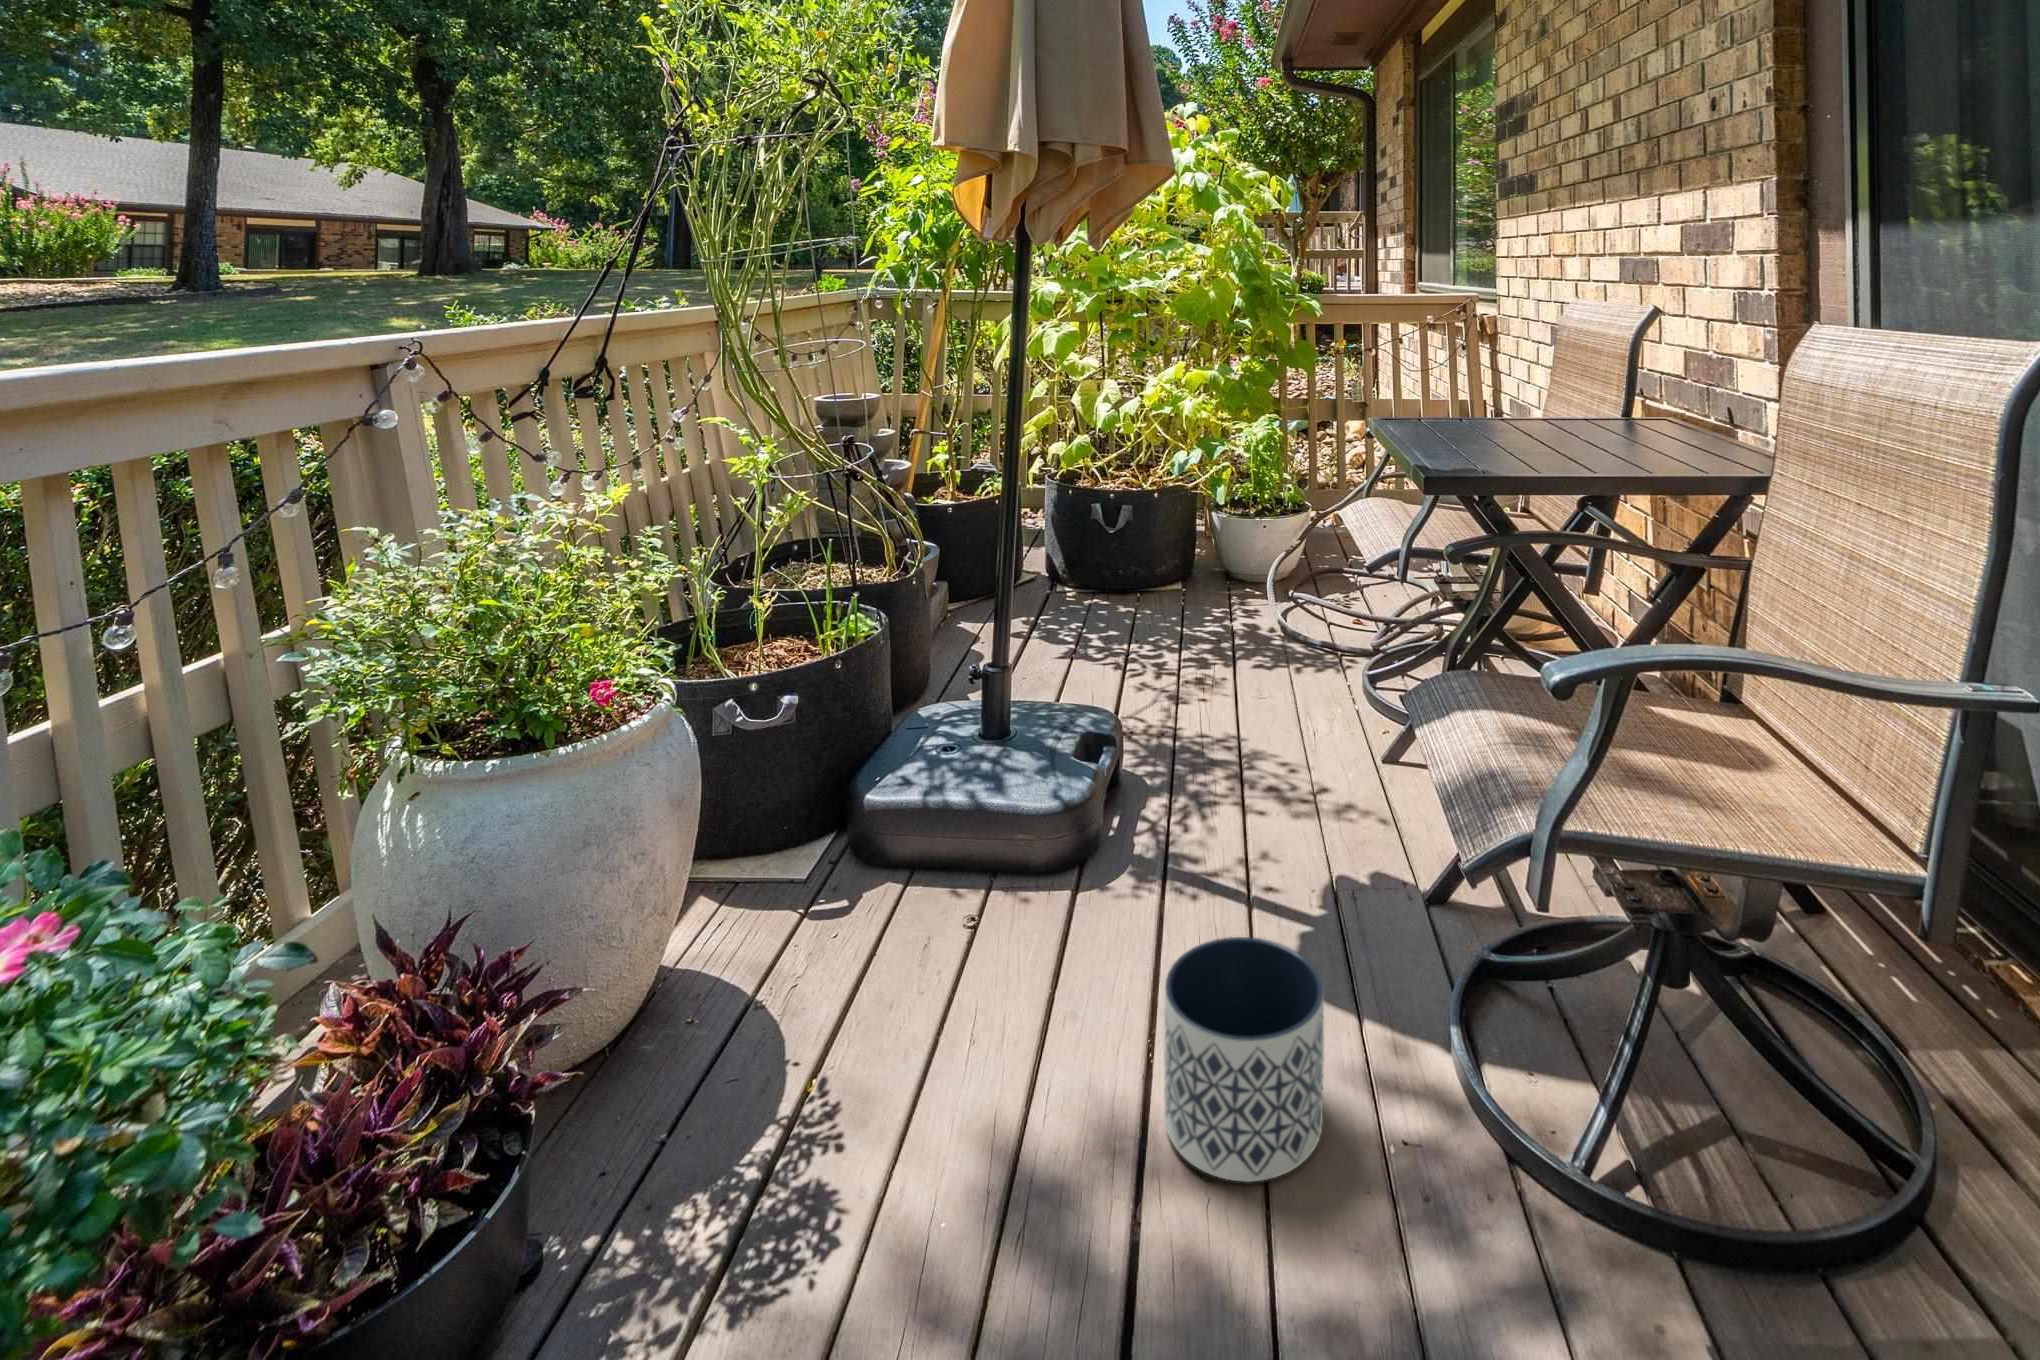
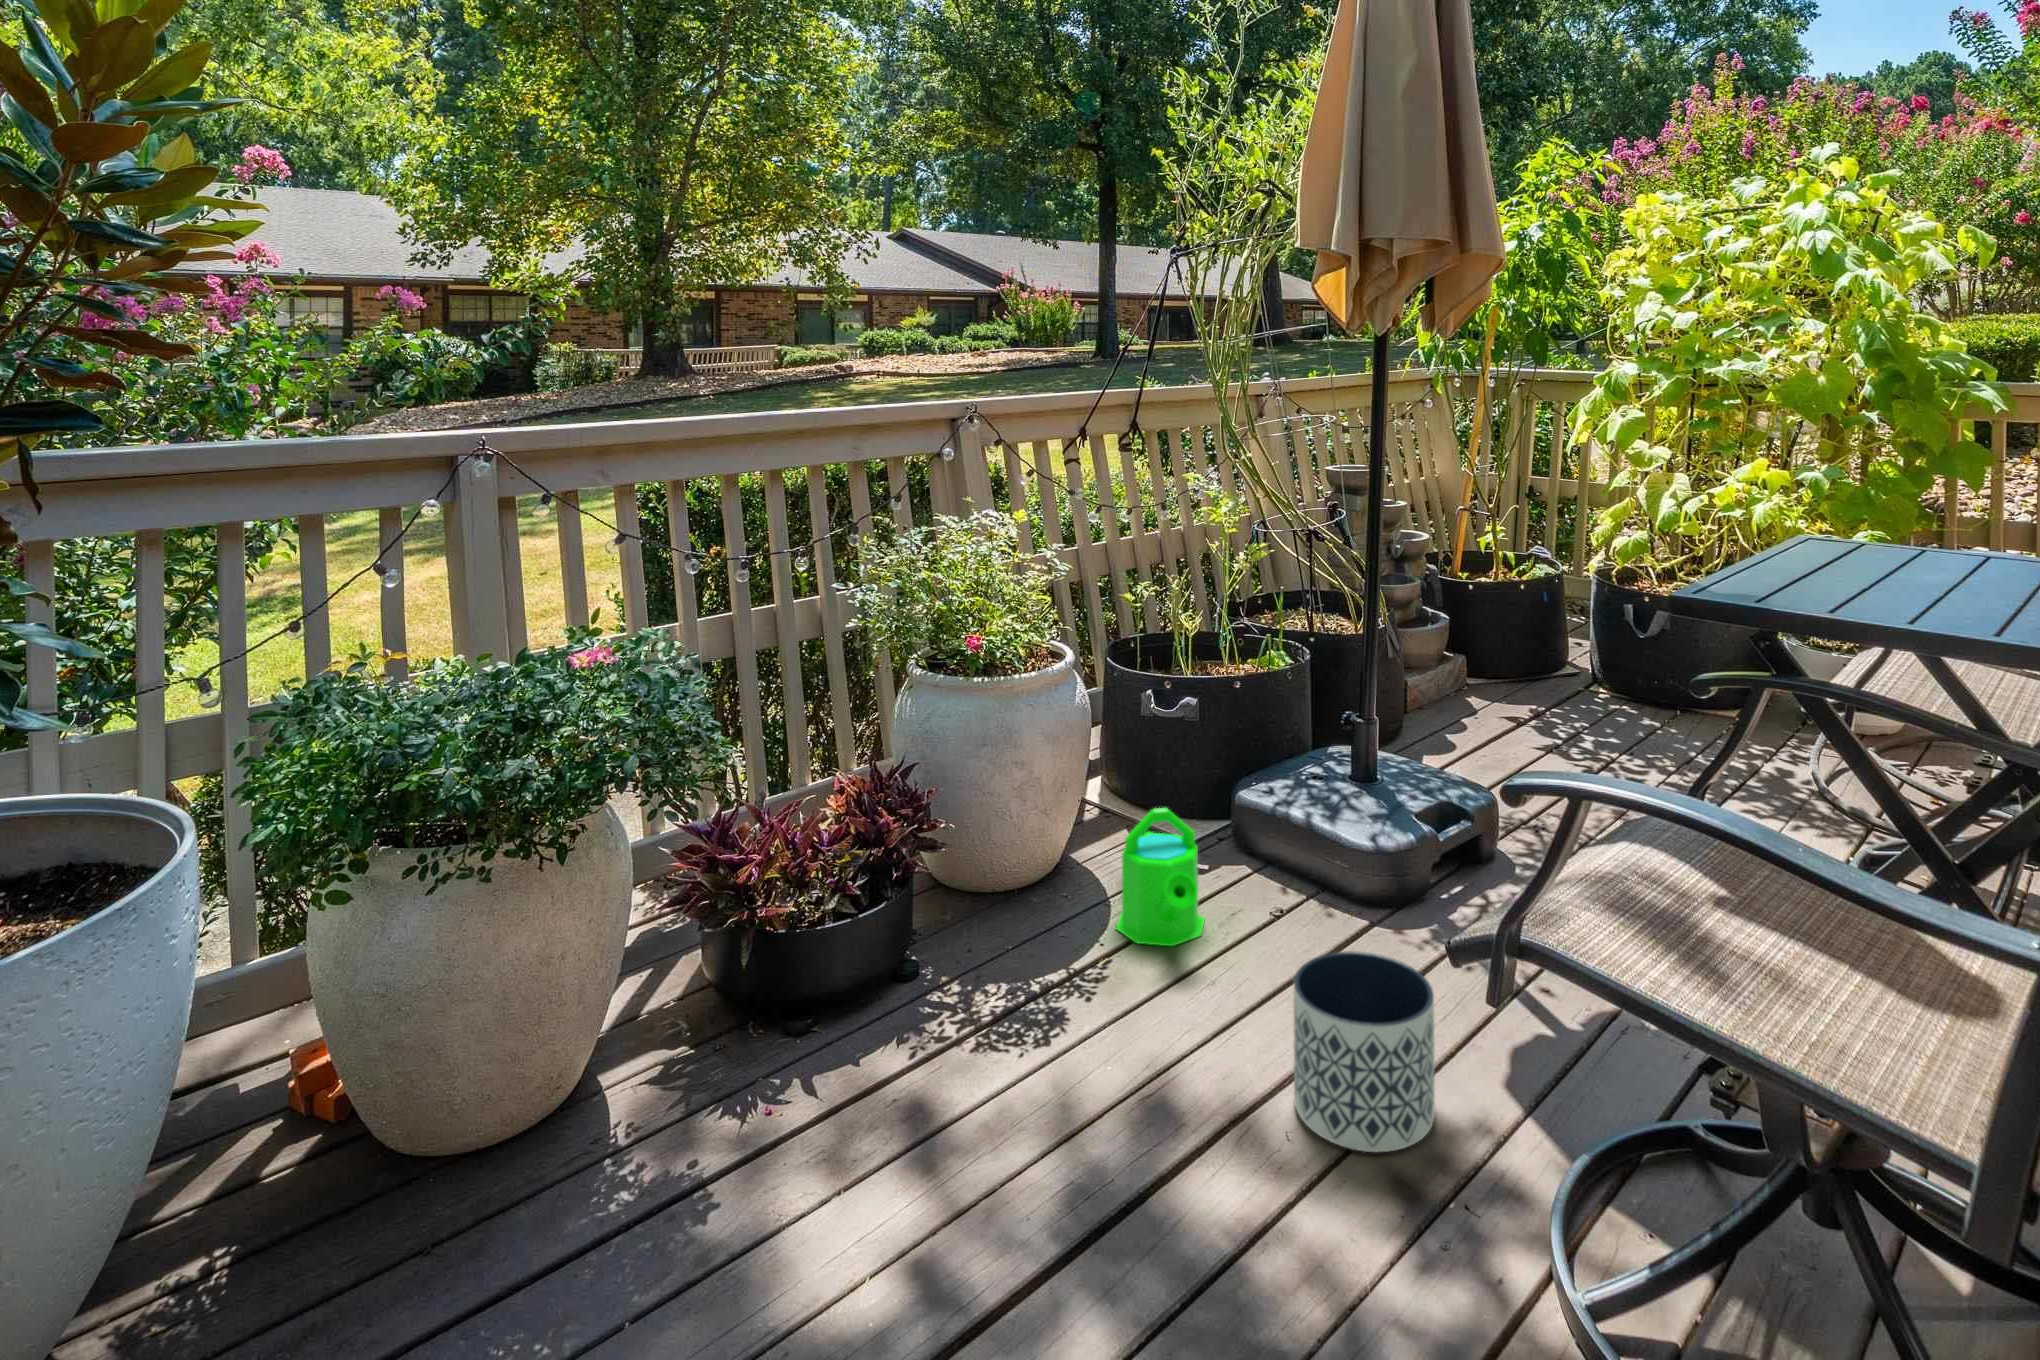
watering can: none [789,848,936,1037] -> present [1116,808,1205,946]

